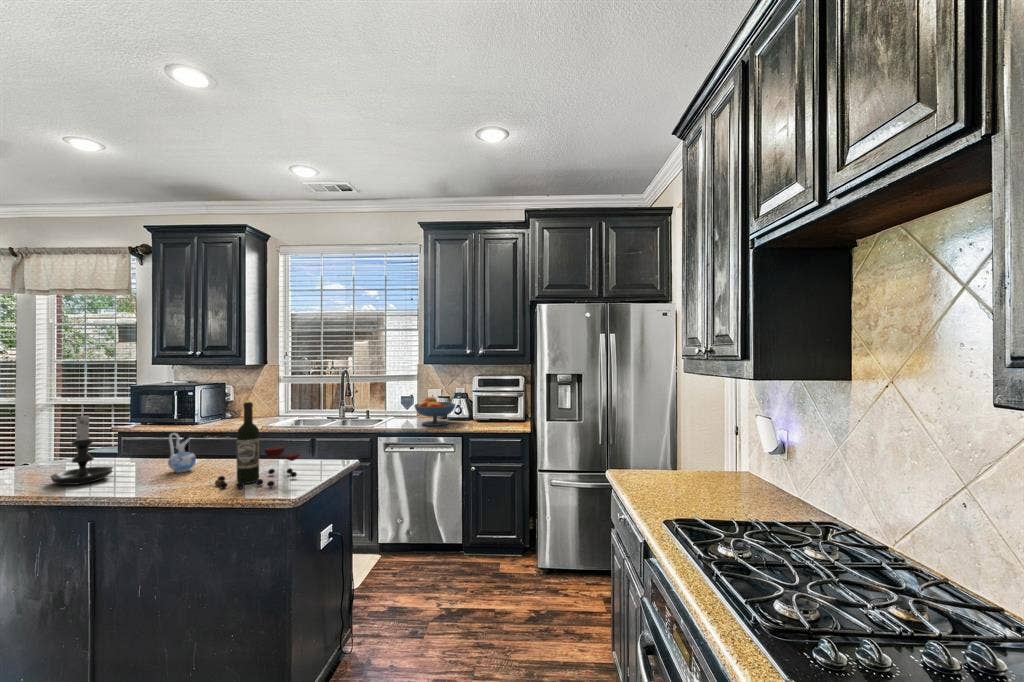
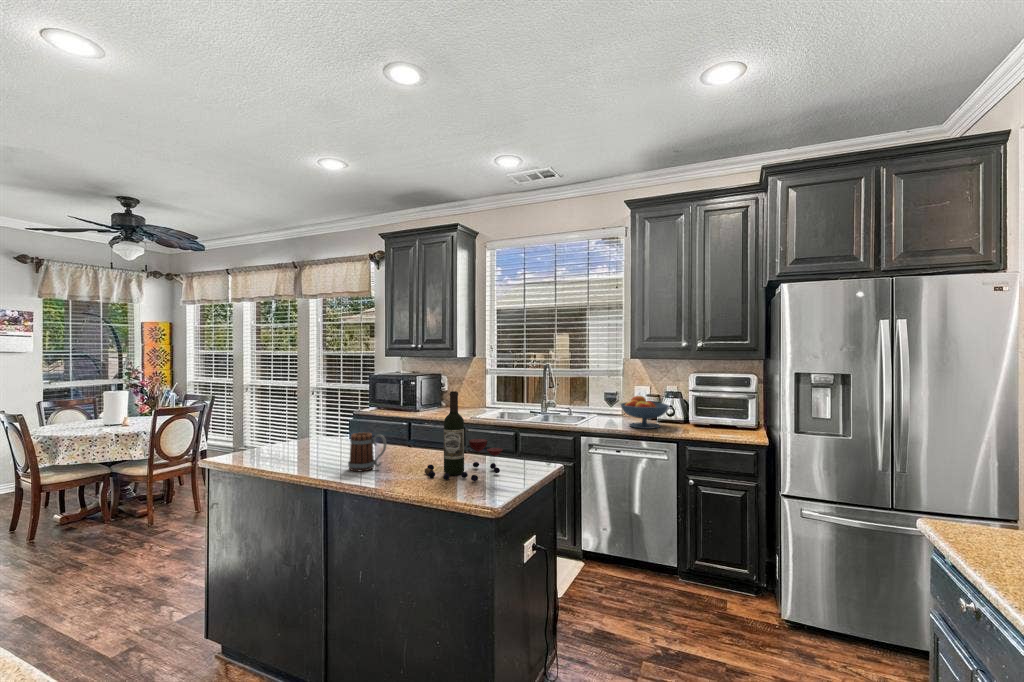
candle holder: present [51,413,113,485] -> none [301,393,347,459]
ceramic pitcher: present [168,433,196,472] -> none [388,418,411,457]
mug: none [120,450,169,492] -> present [348,432,386,472]

